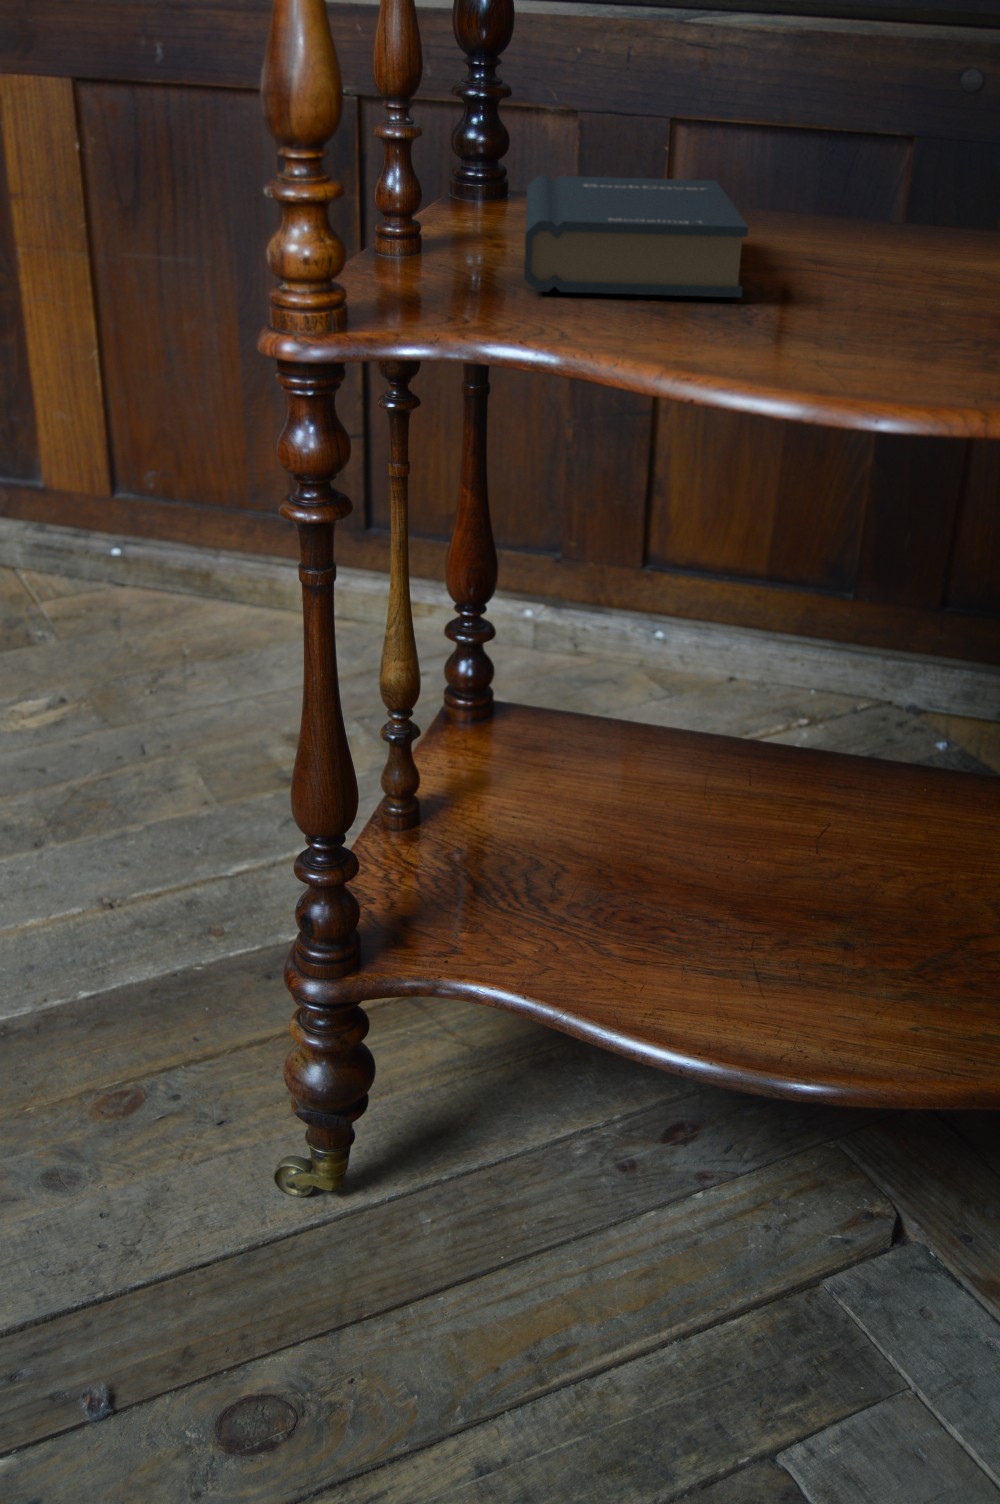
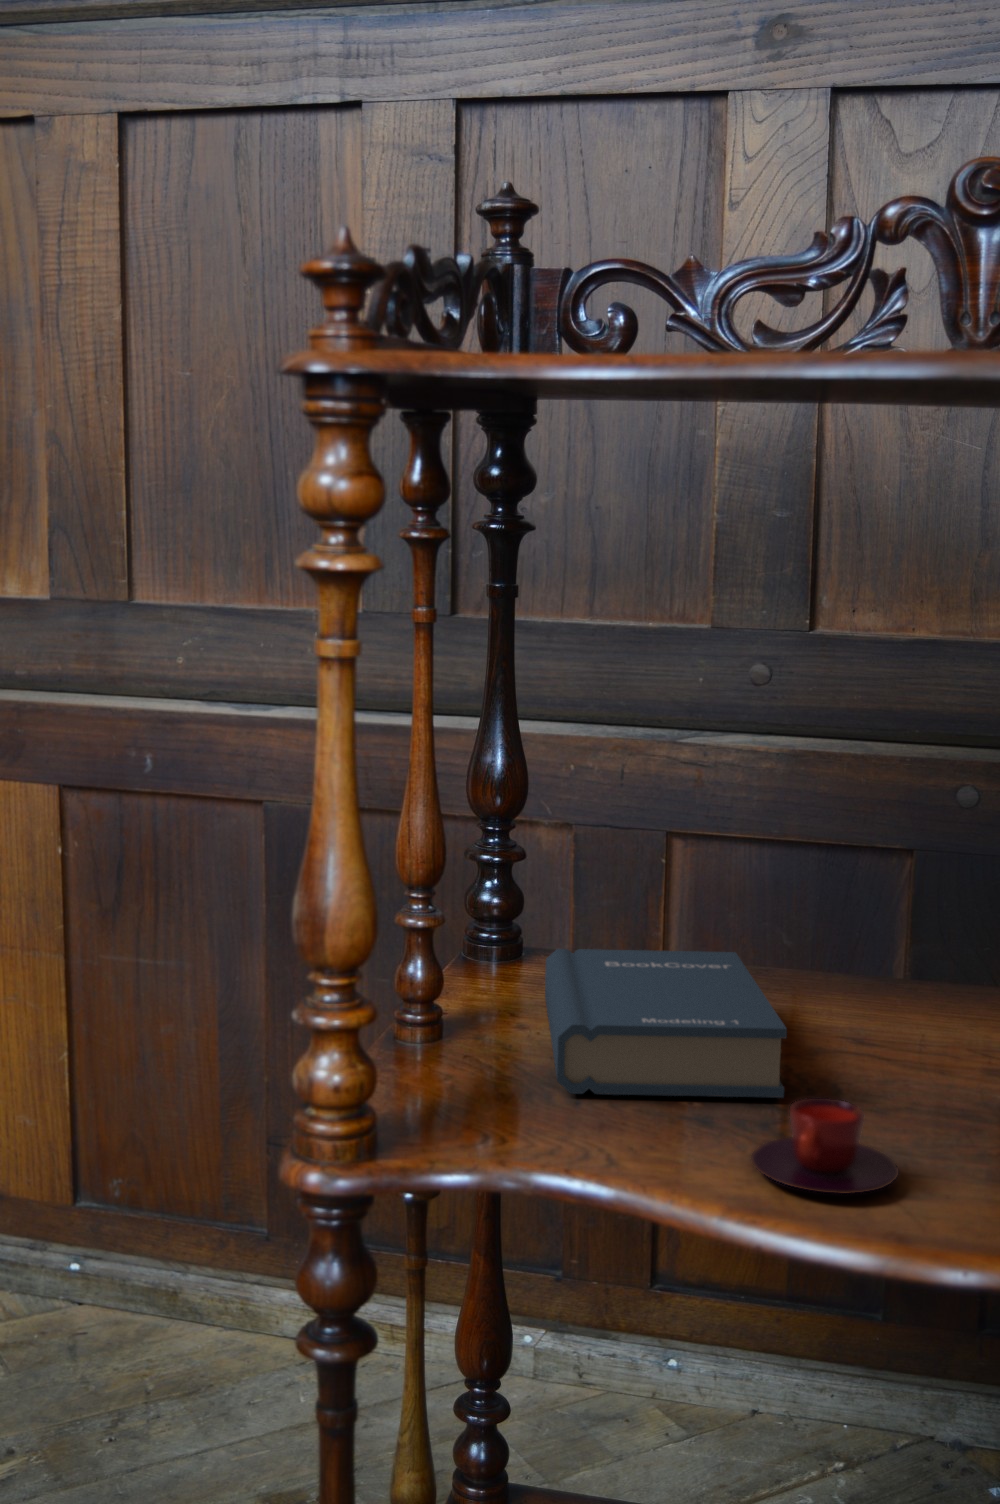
teacup: none [697,276,835,356] -> present [752,1098,899,1194]

